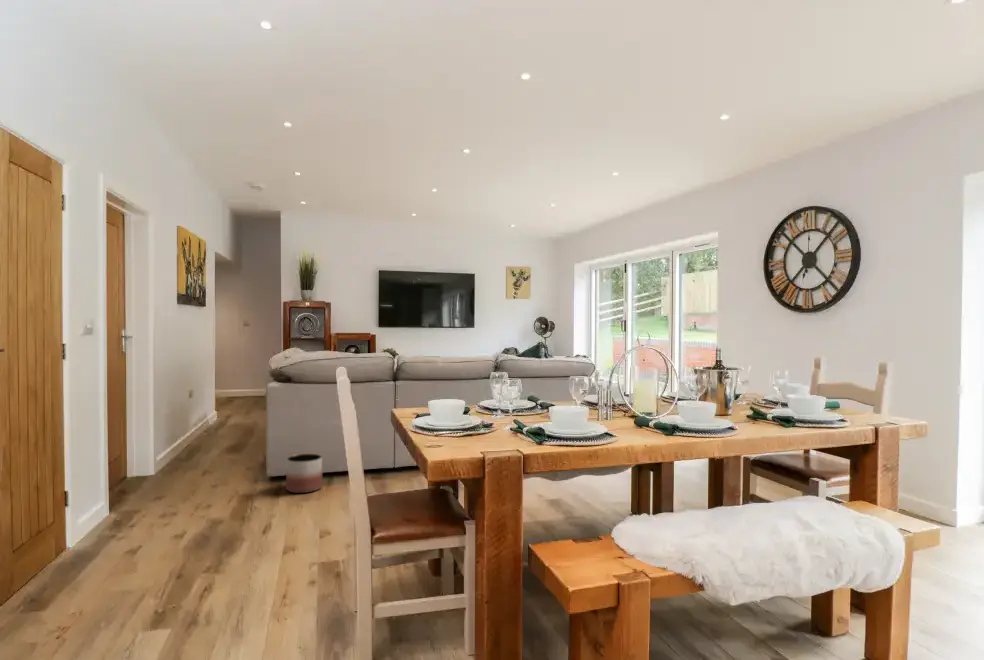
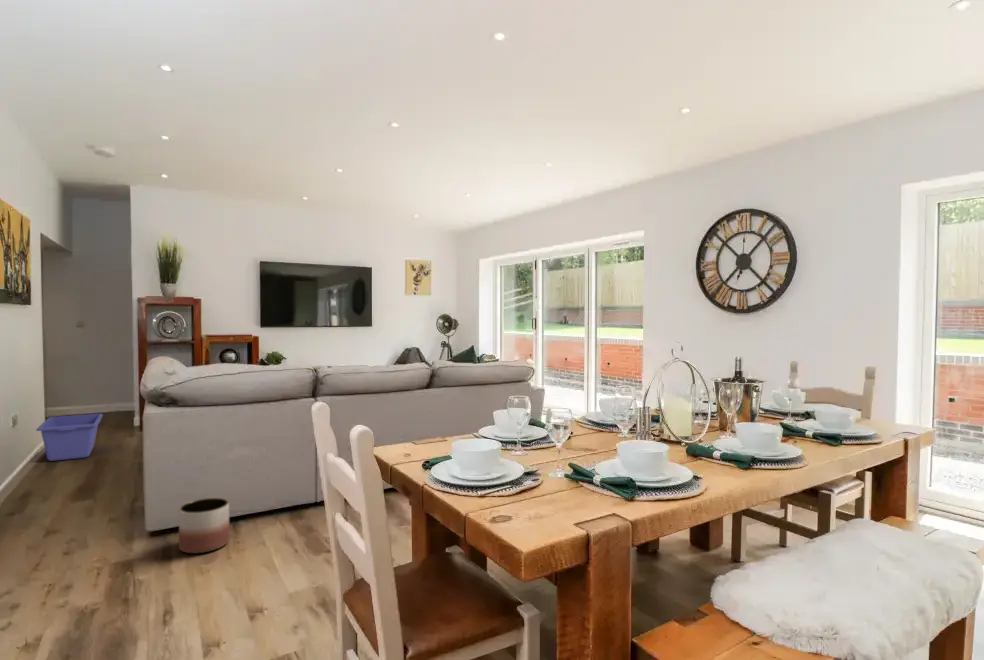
storage bin: none [208,394,255,428] -> present [37,414,103,461]

